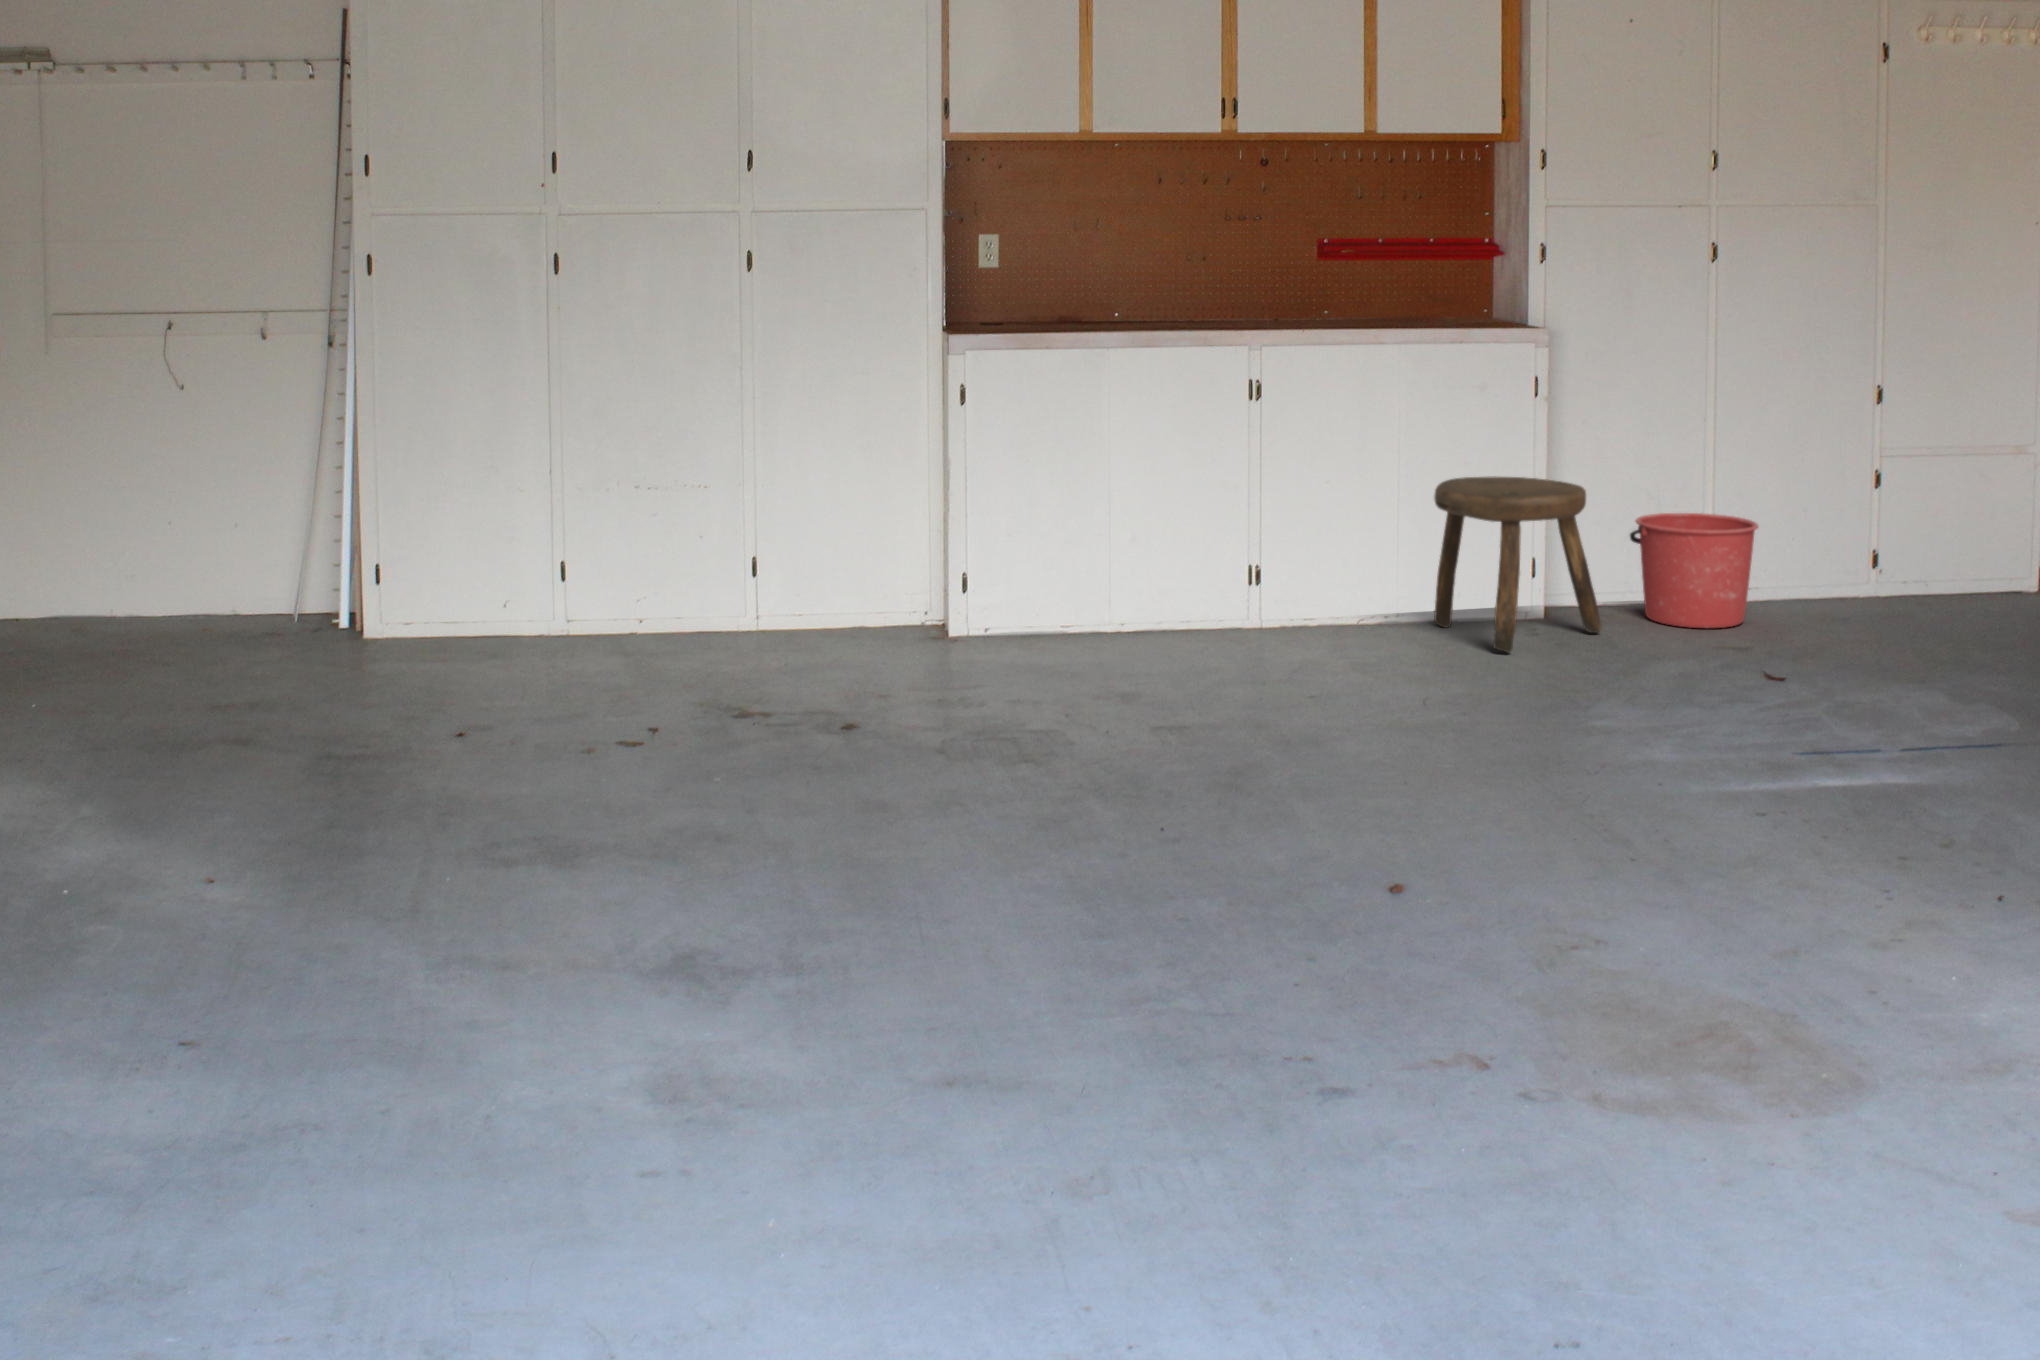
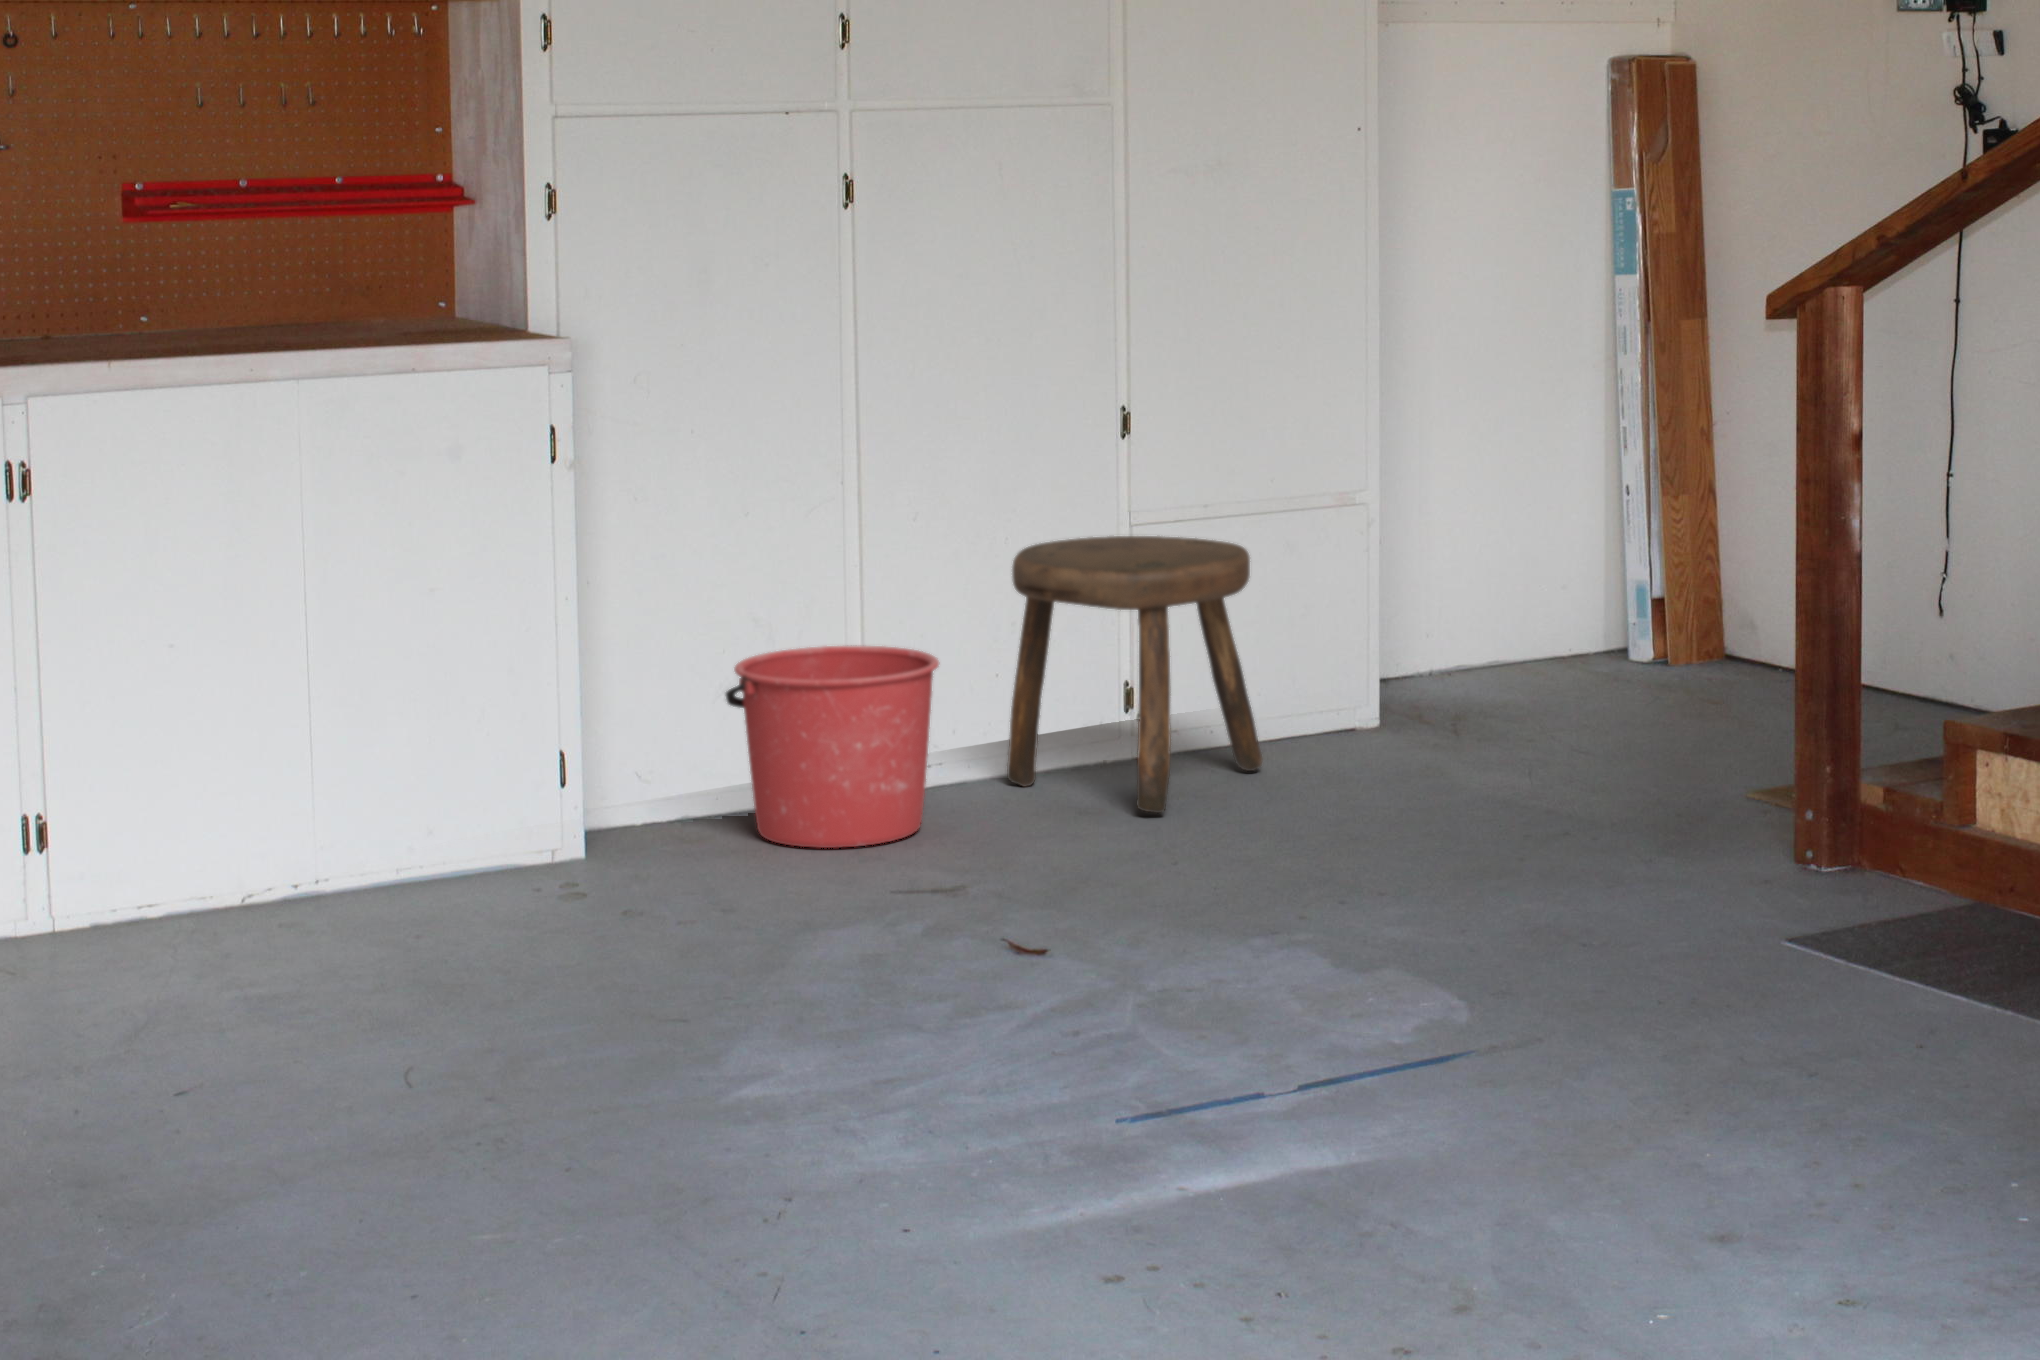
stool: present [1434,476,1602,652] -> present [1007,536,1262,813]

